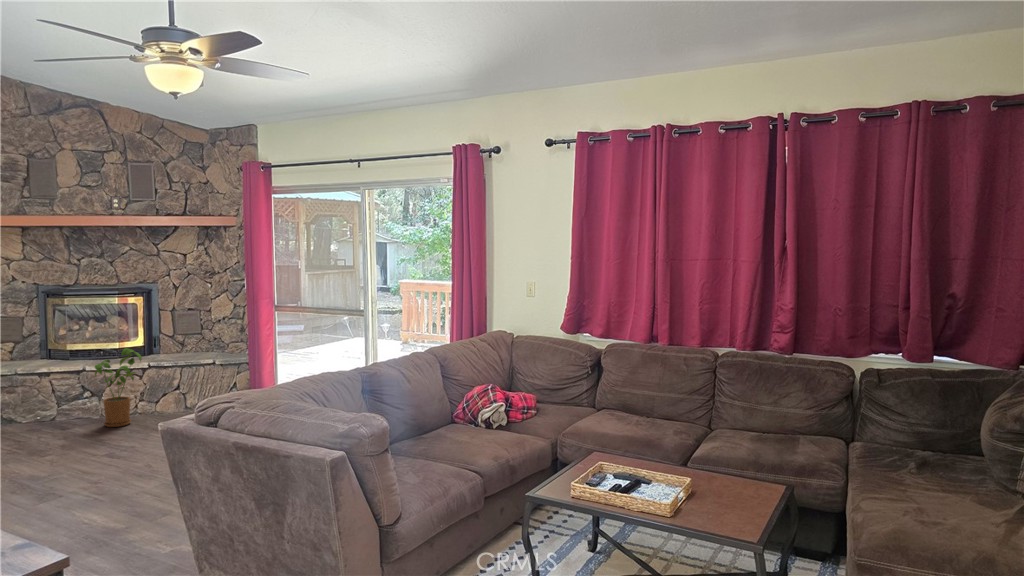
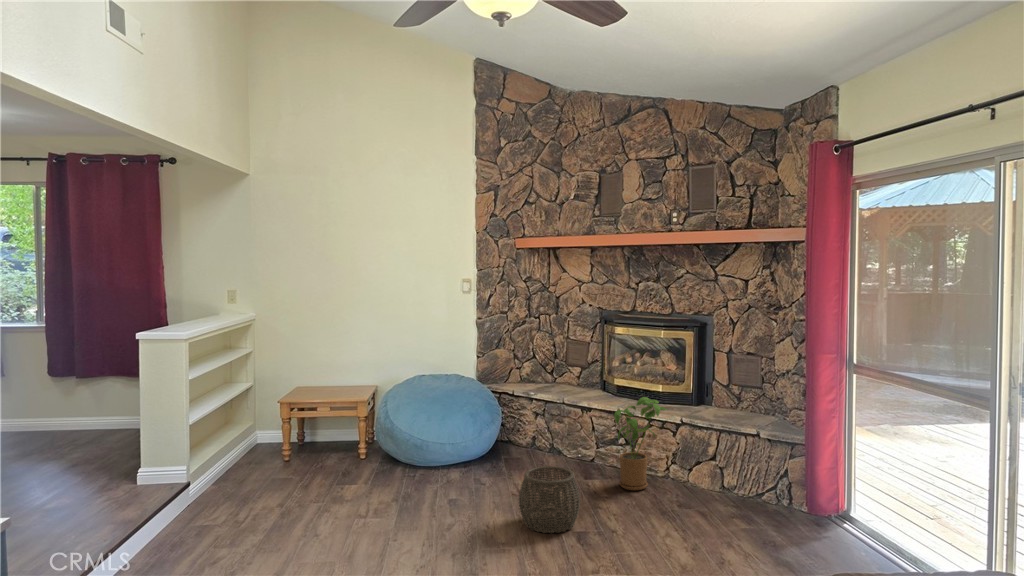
woven basket: none [52,409,114,465] -> present [519,466,580,533]

